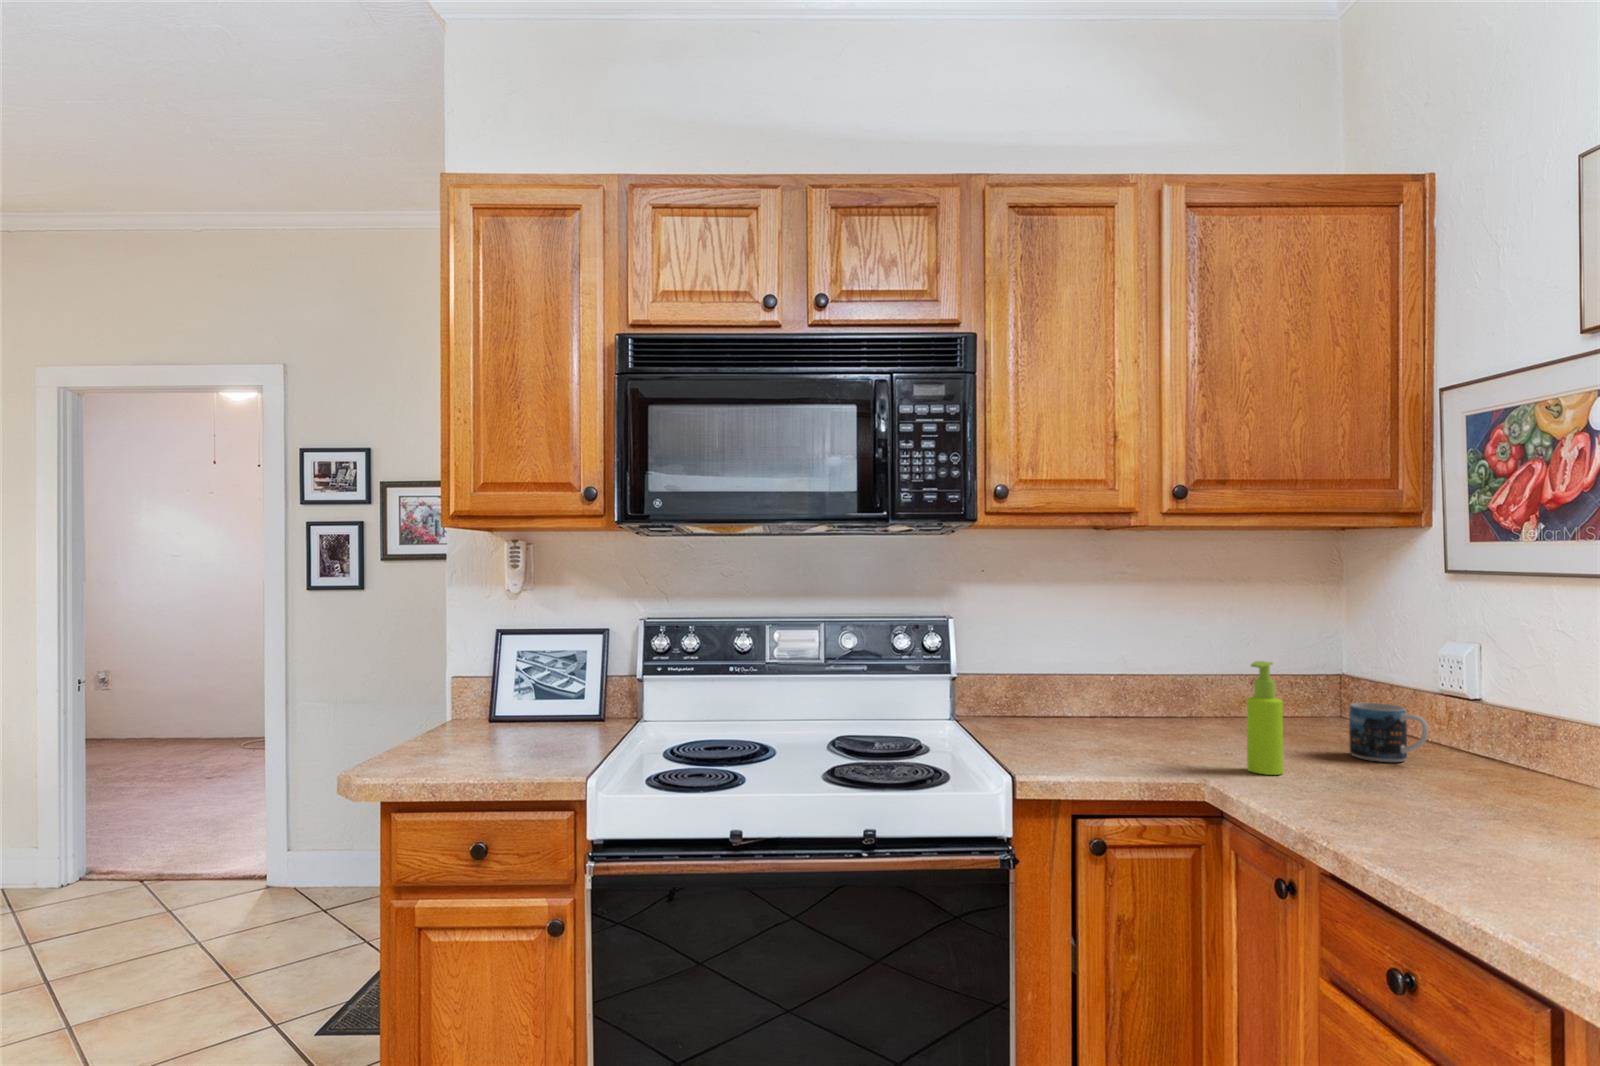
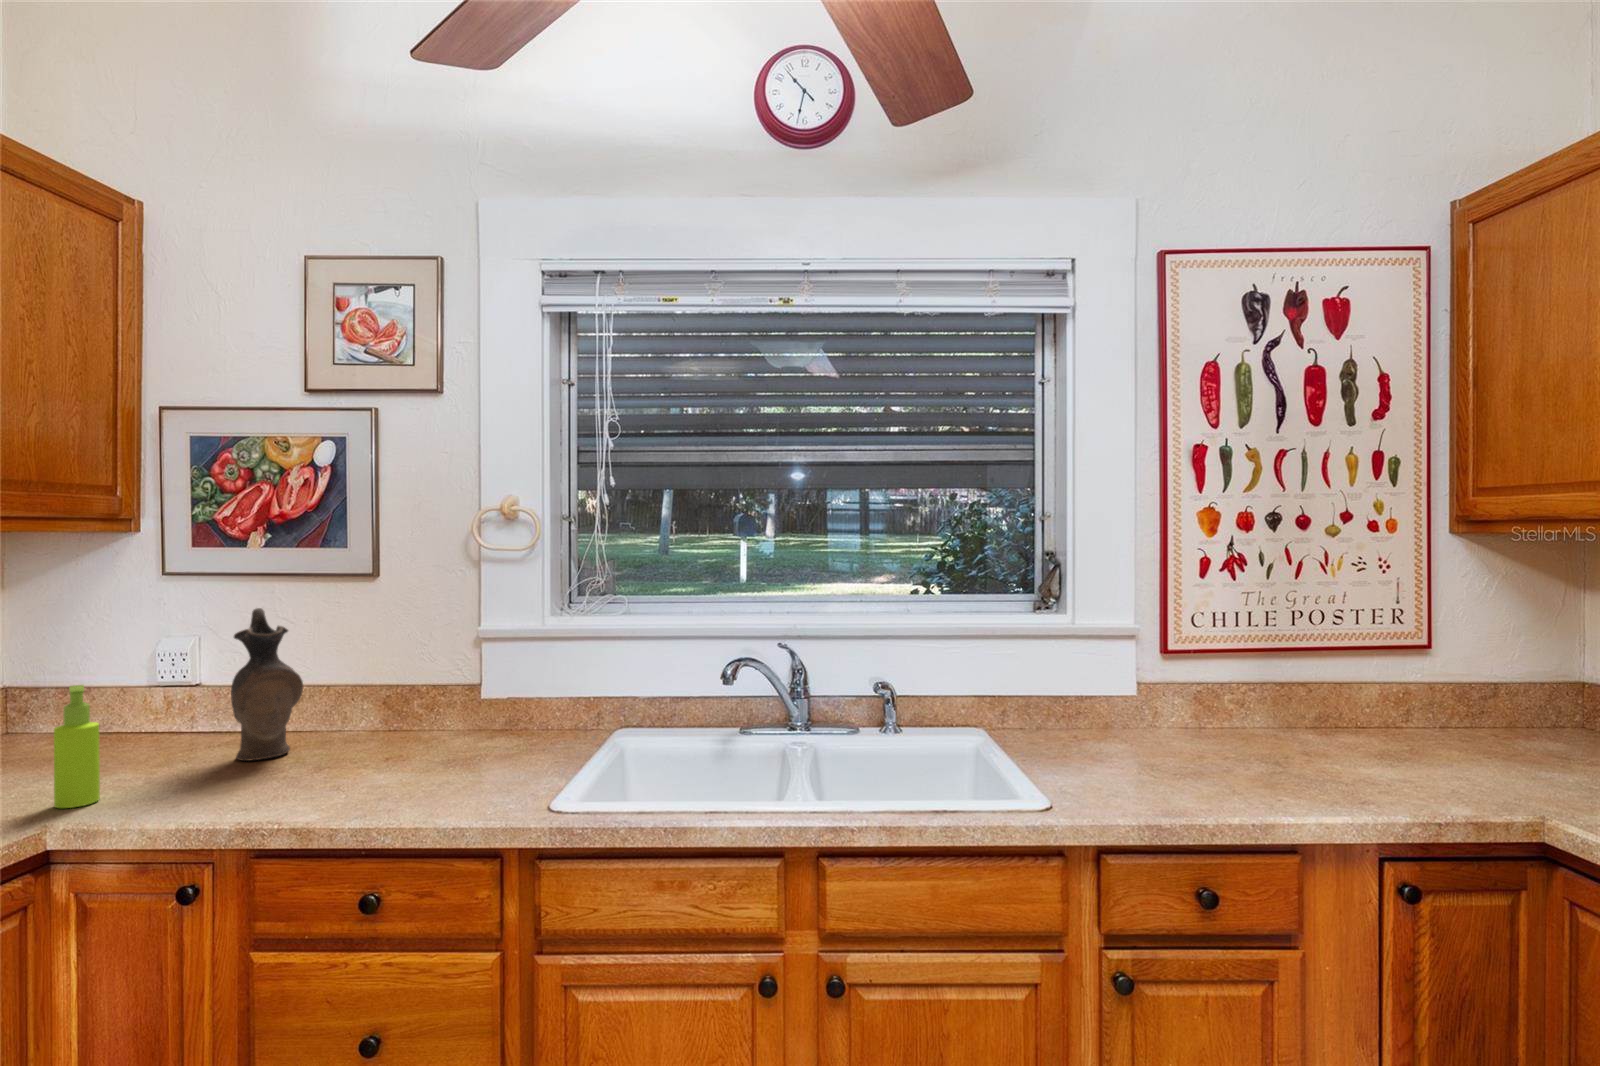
ceramic pitcher: none [1434,611,1524,795] -> present [231,608,303,761]
mug: present [1349,703,1428,762] -> none [105,704,191,764]

